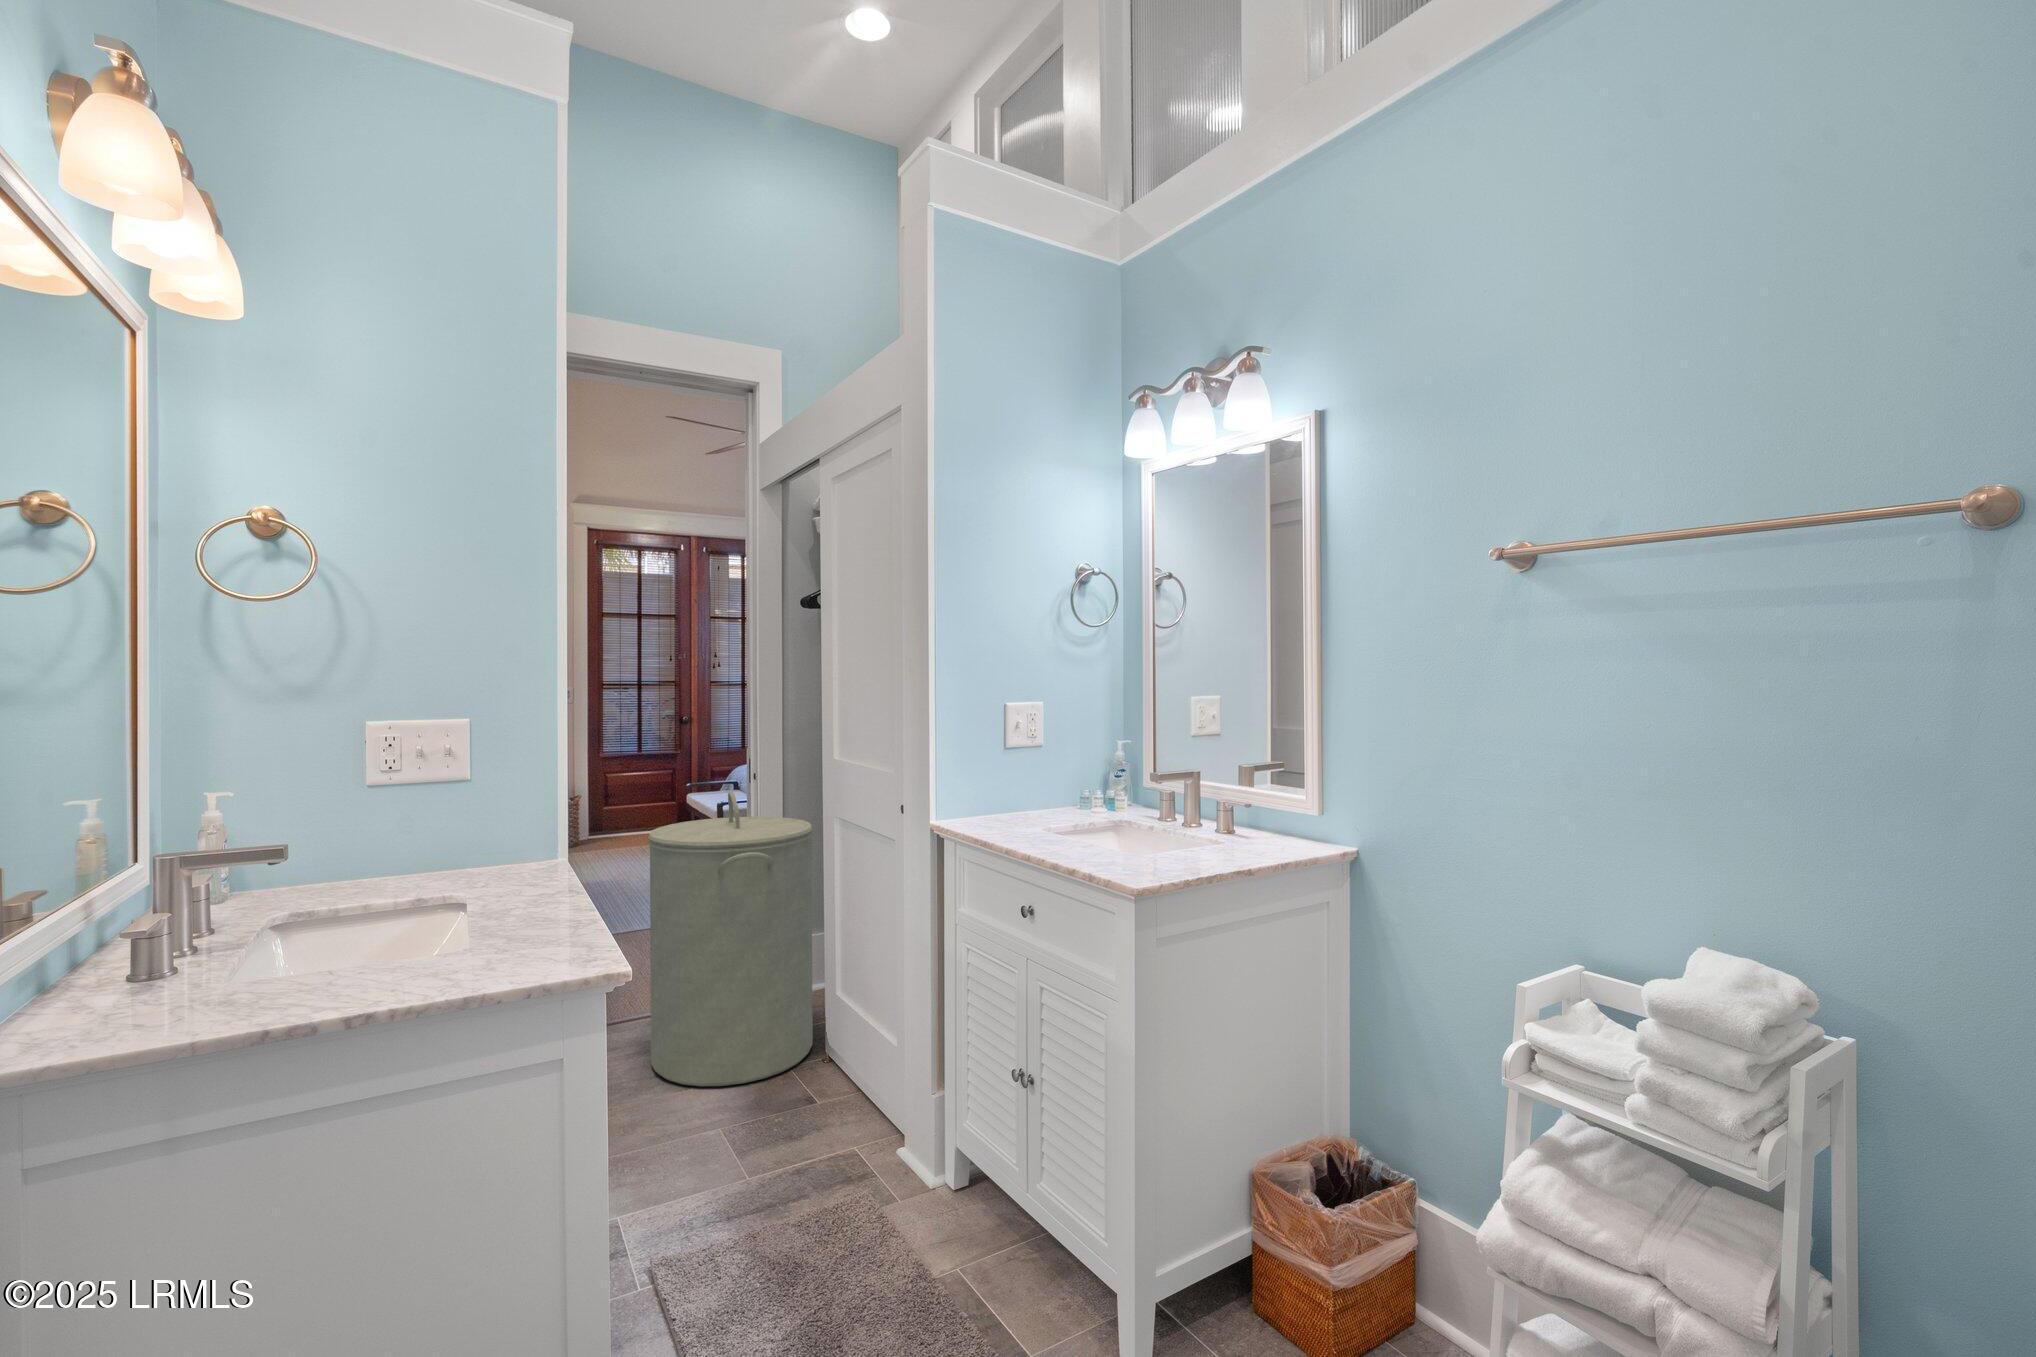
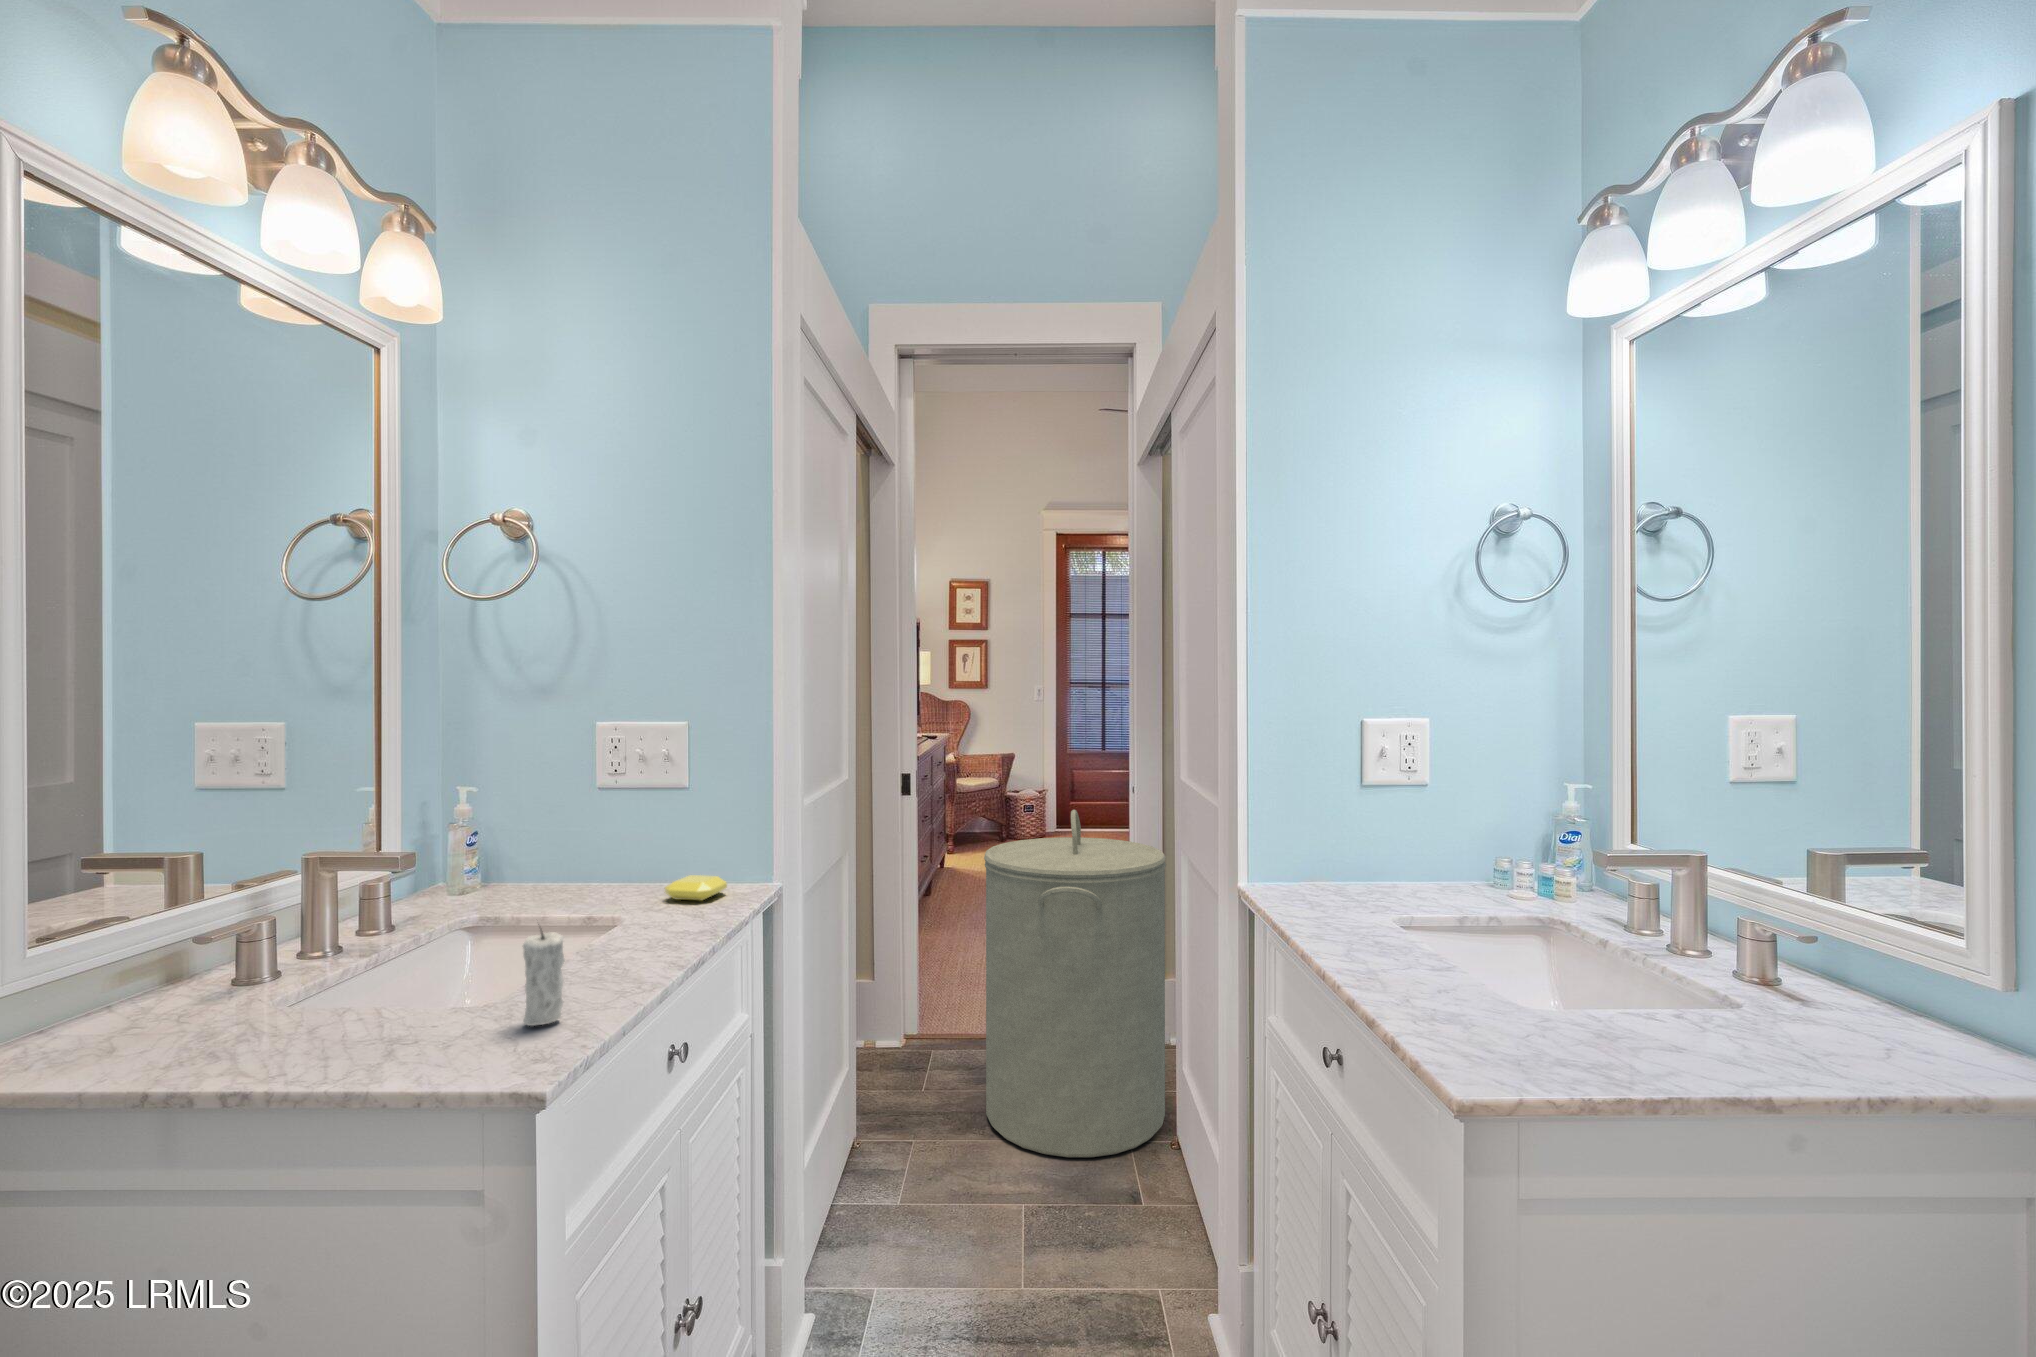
soap bar: none [470,855,526,878] -> present [665,875,727,901]
candle: none [528,866,561,951] -> present [523,932,564,1026]

